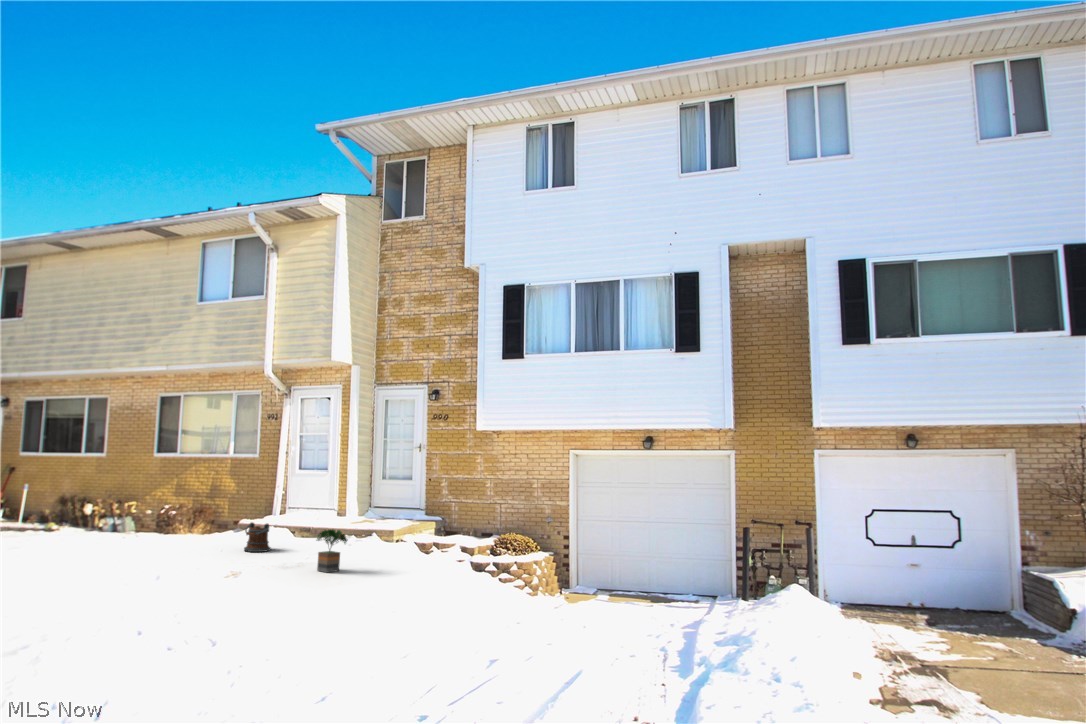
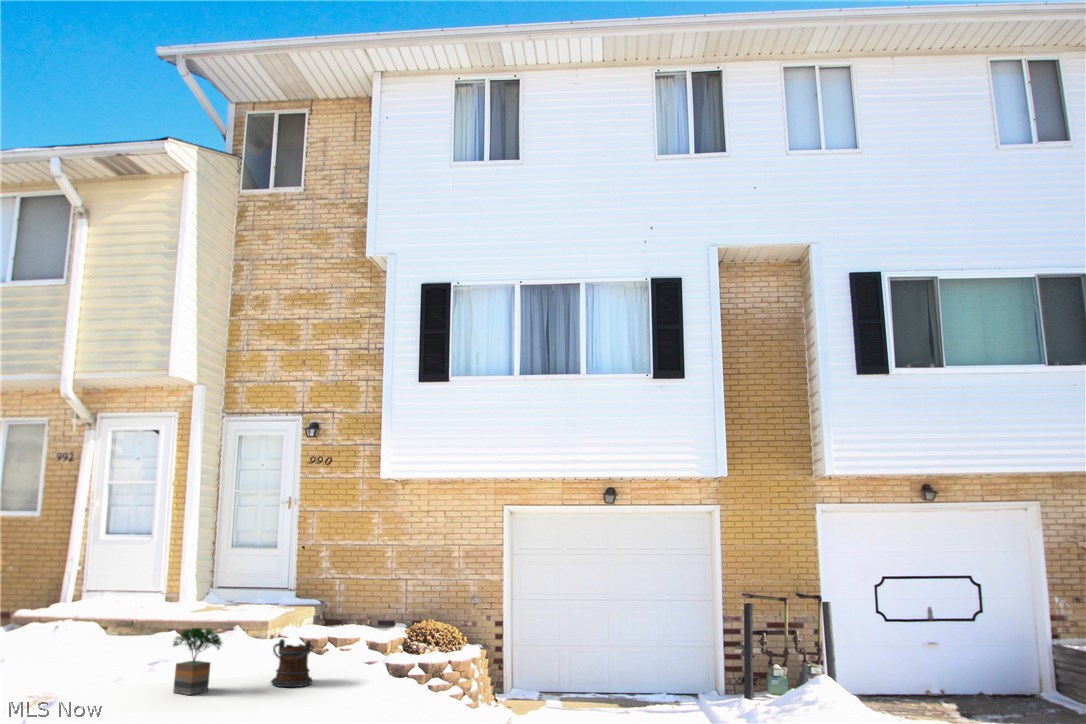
bucket: present [244,523,271,552] -> present [271,639,314,687]

